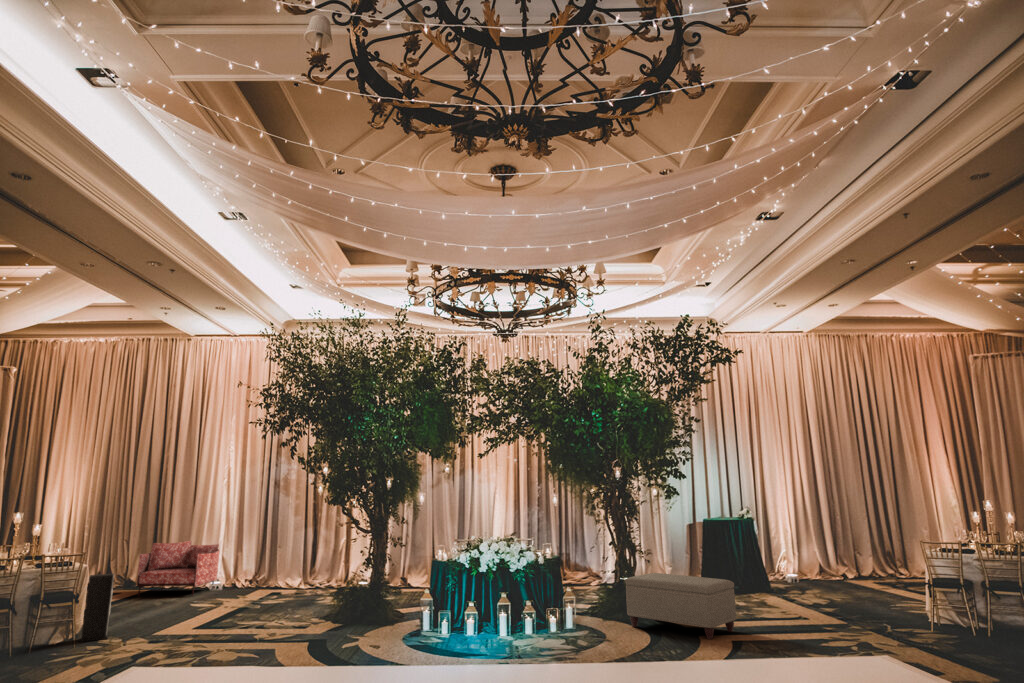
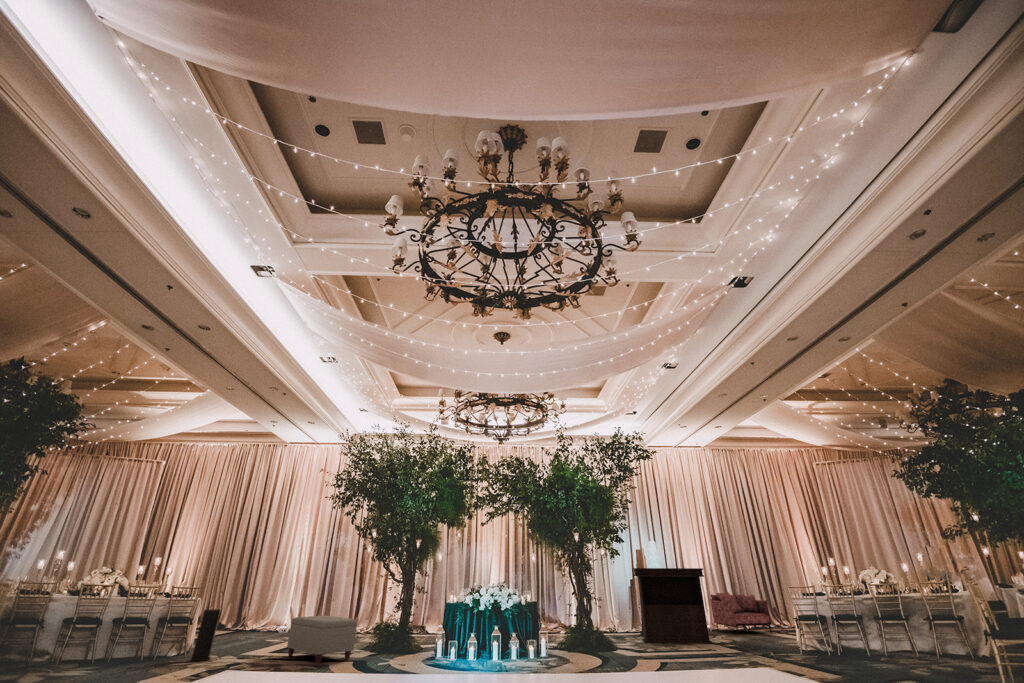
console table: none [696,506,803,604] -> present [633,568,712,644]
armchair: present [137,541,220,597] -> present [710,592,772,634]
ottoman: present [625,573,736,639] -> present [287,615,358,664]

